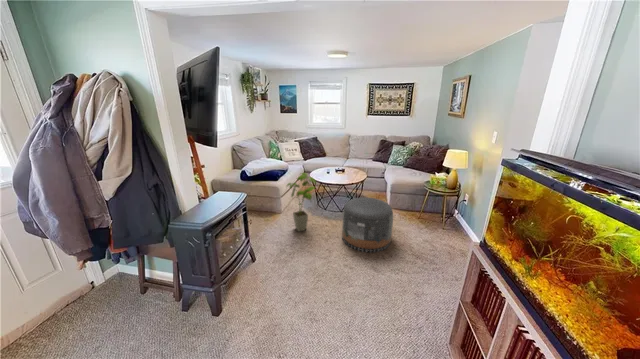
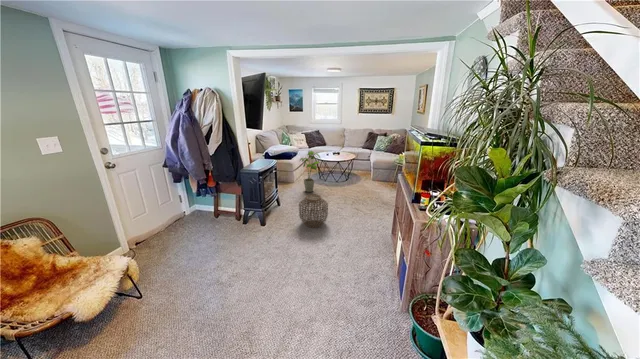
pouf: present [342,197,393,252] -> none [338,168,371,202]
woven basket: none [276,259,328,321] -> present [299,194,328,228]

